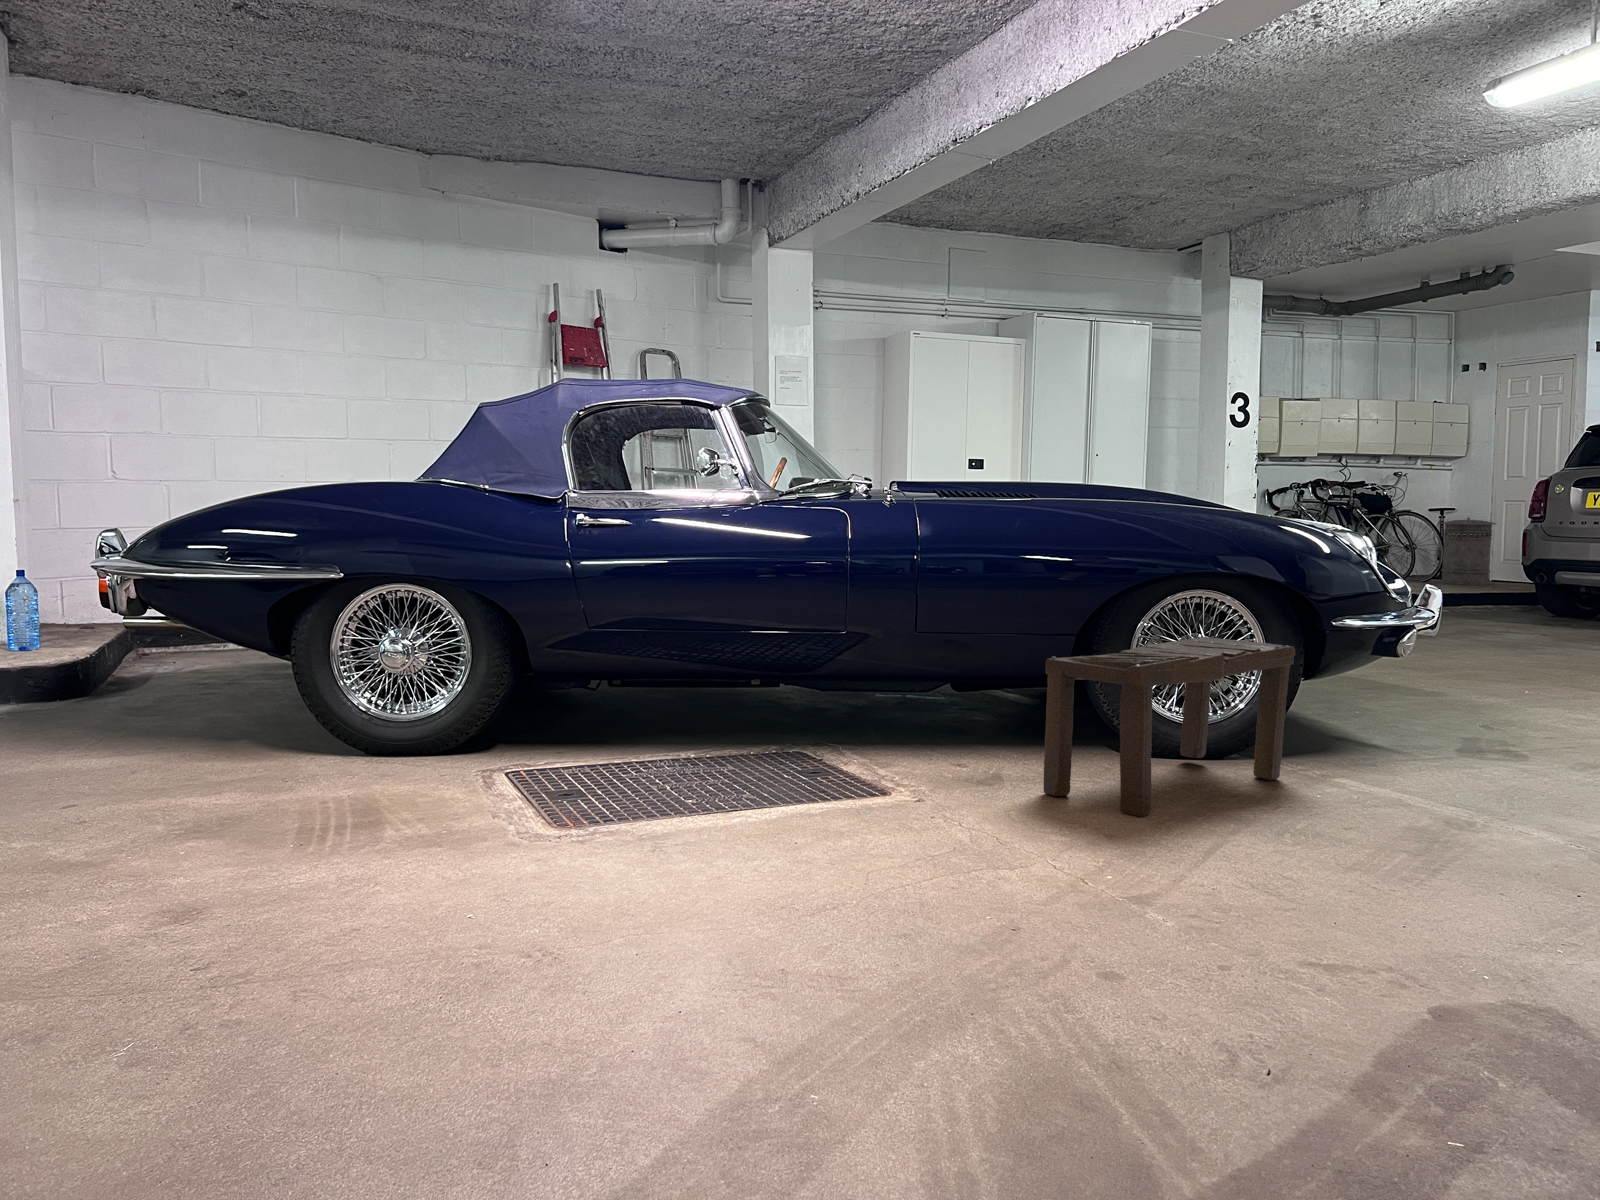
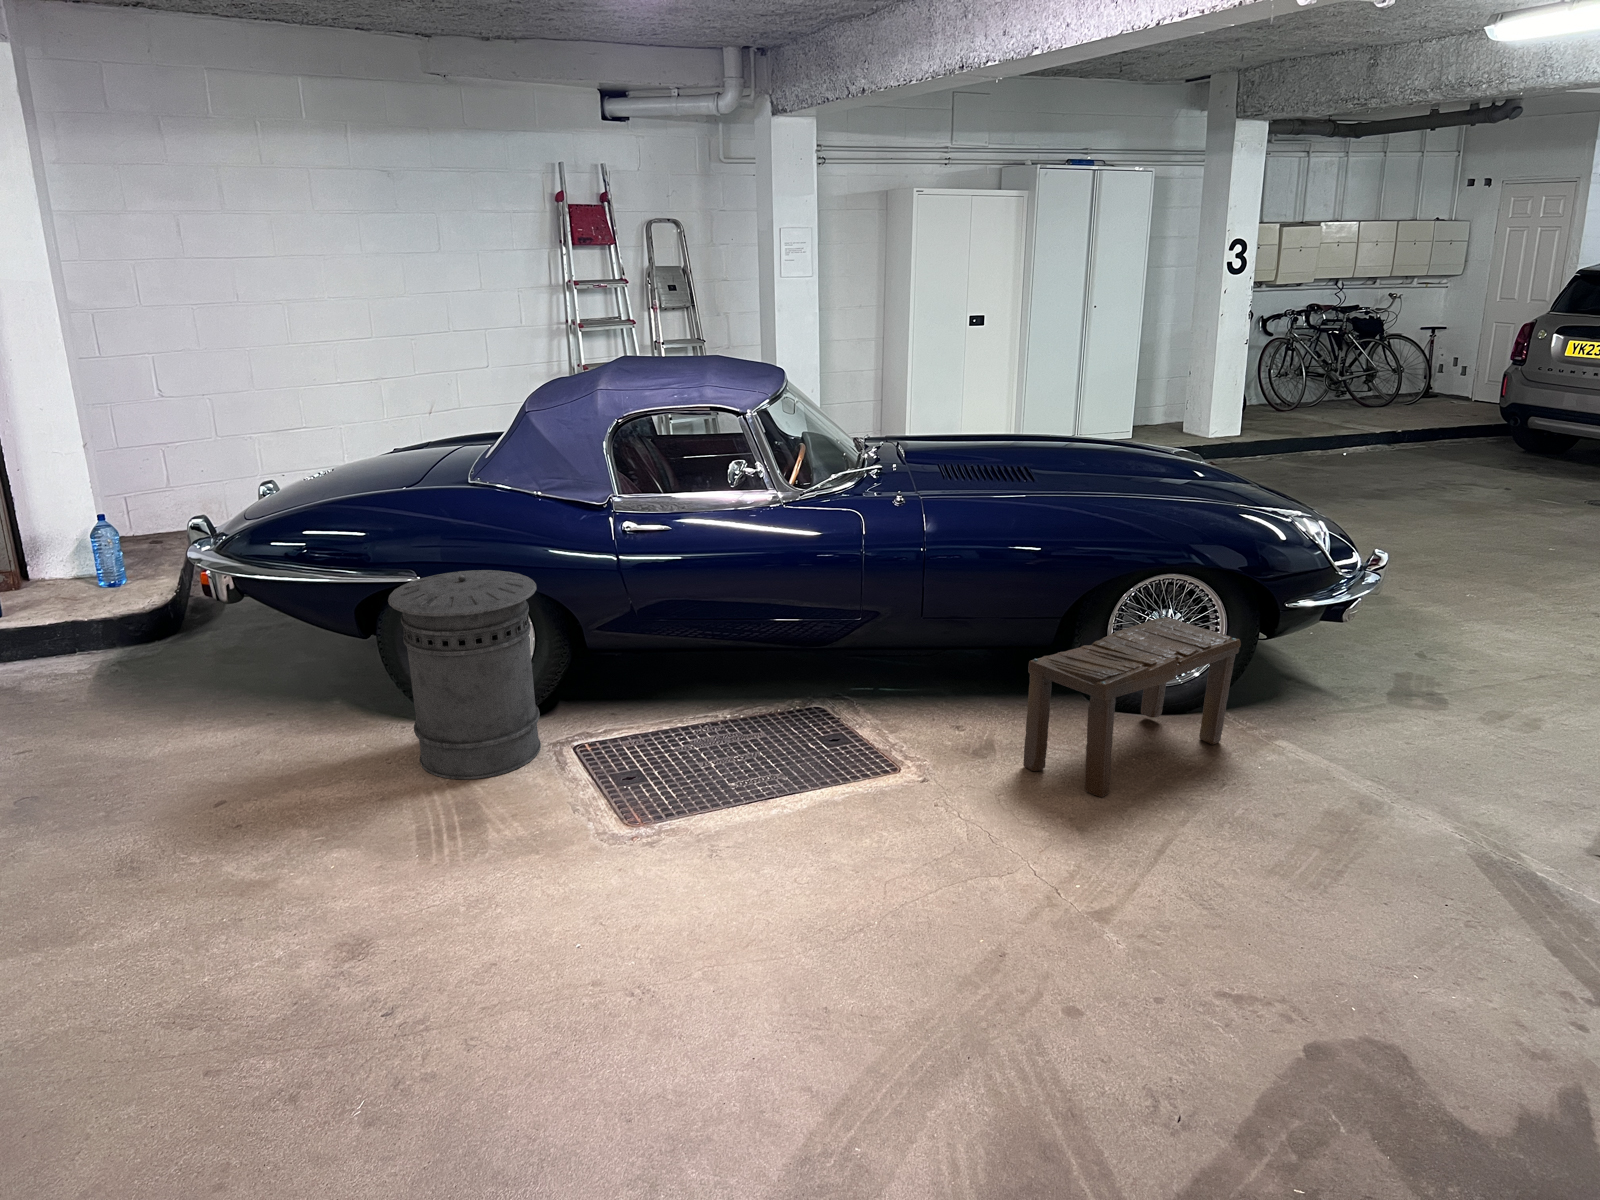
trash can: present [1441,518,1496,585] -> present [388,570,541,779]

